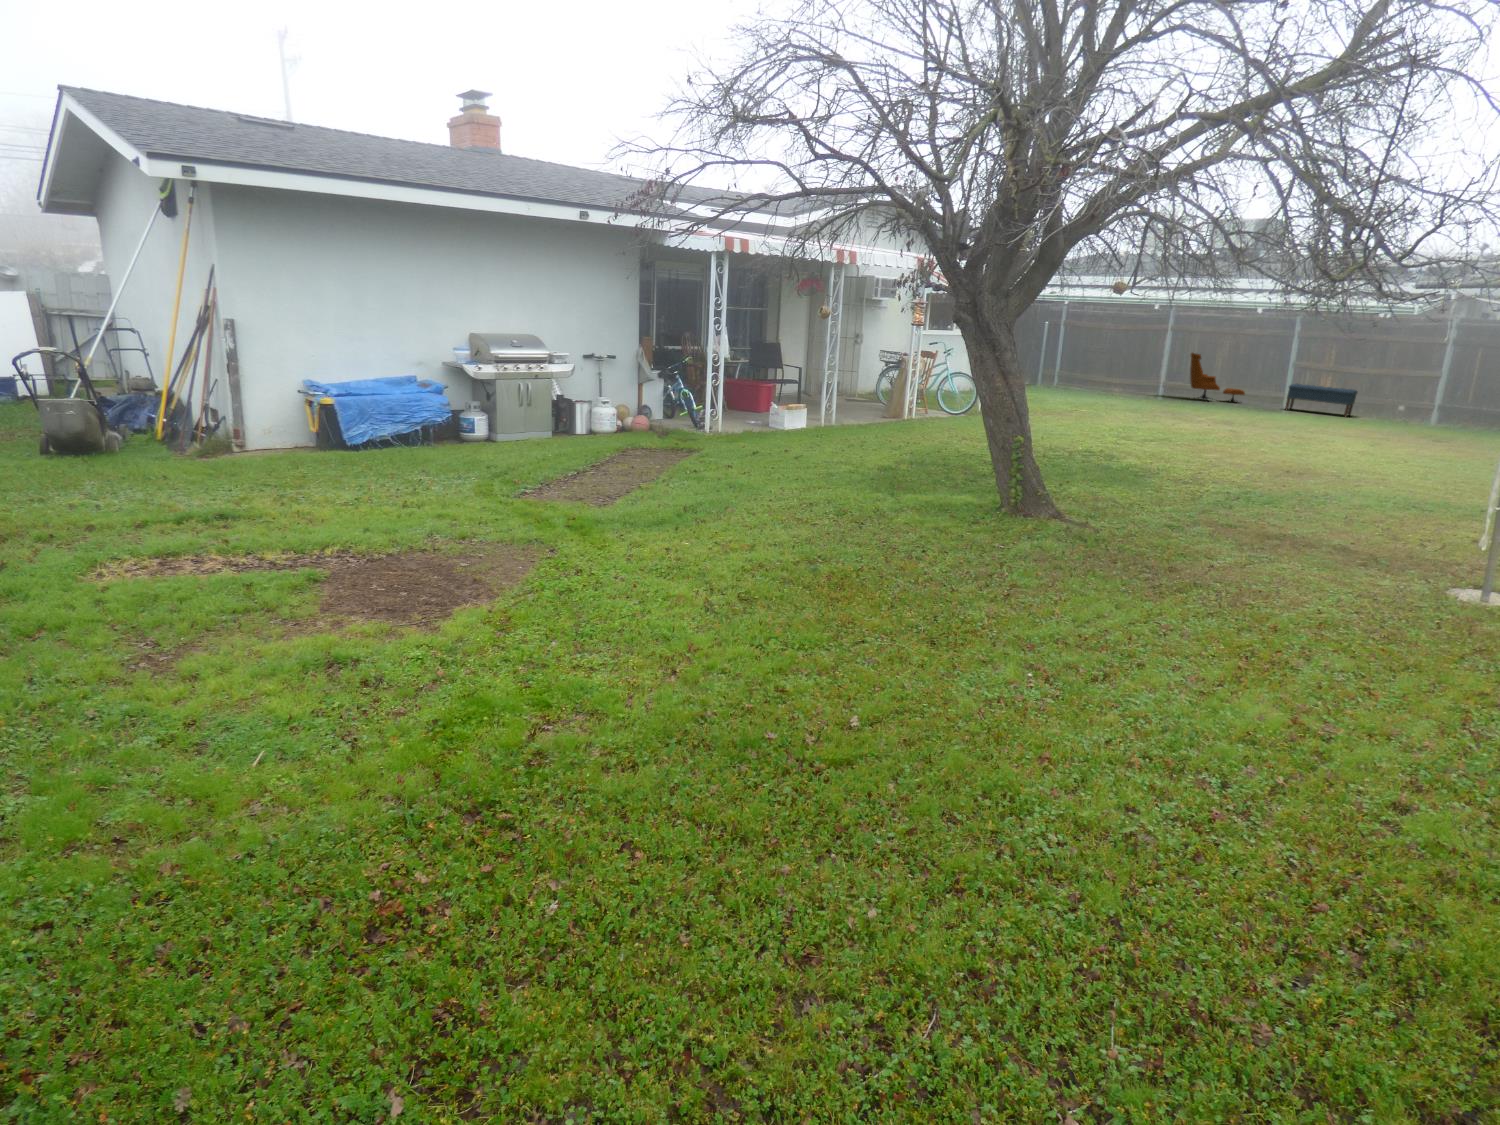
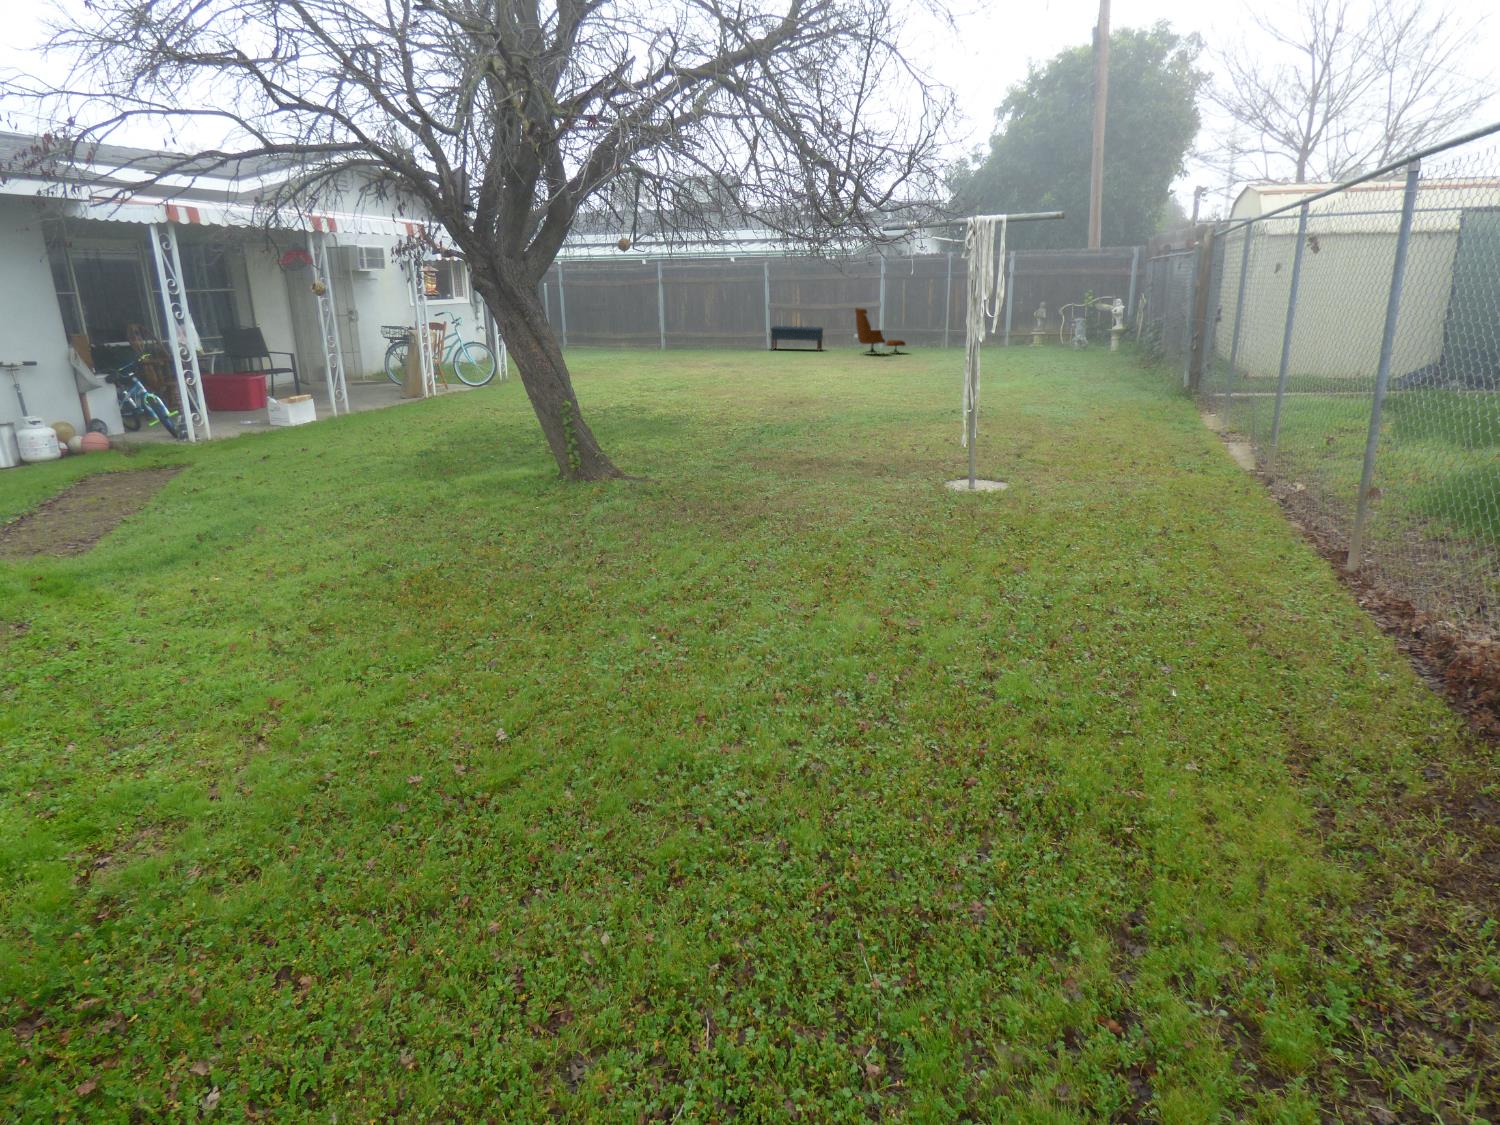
lounge chair: present [1190,353,1245,402] -> present [855,308,905,353]

